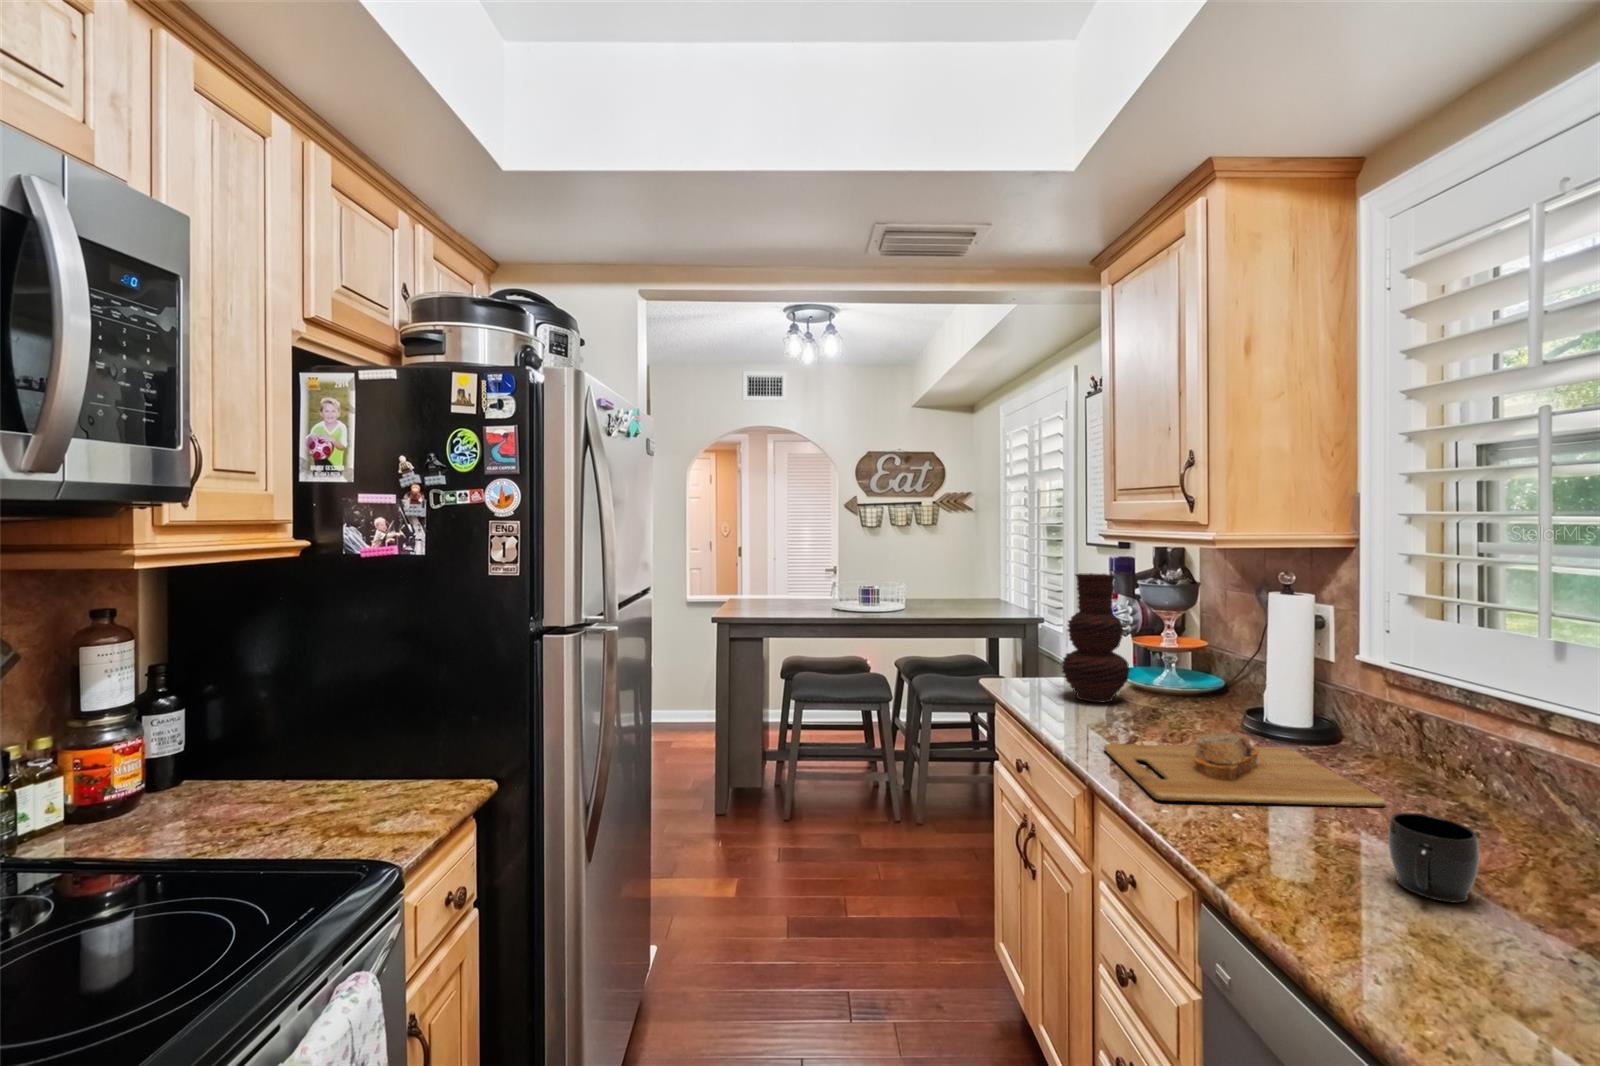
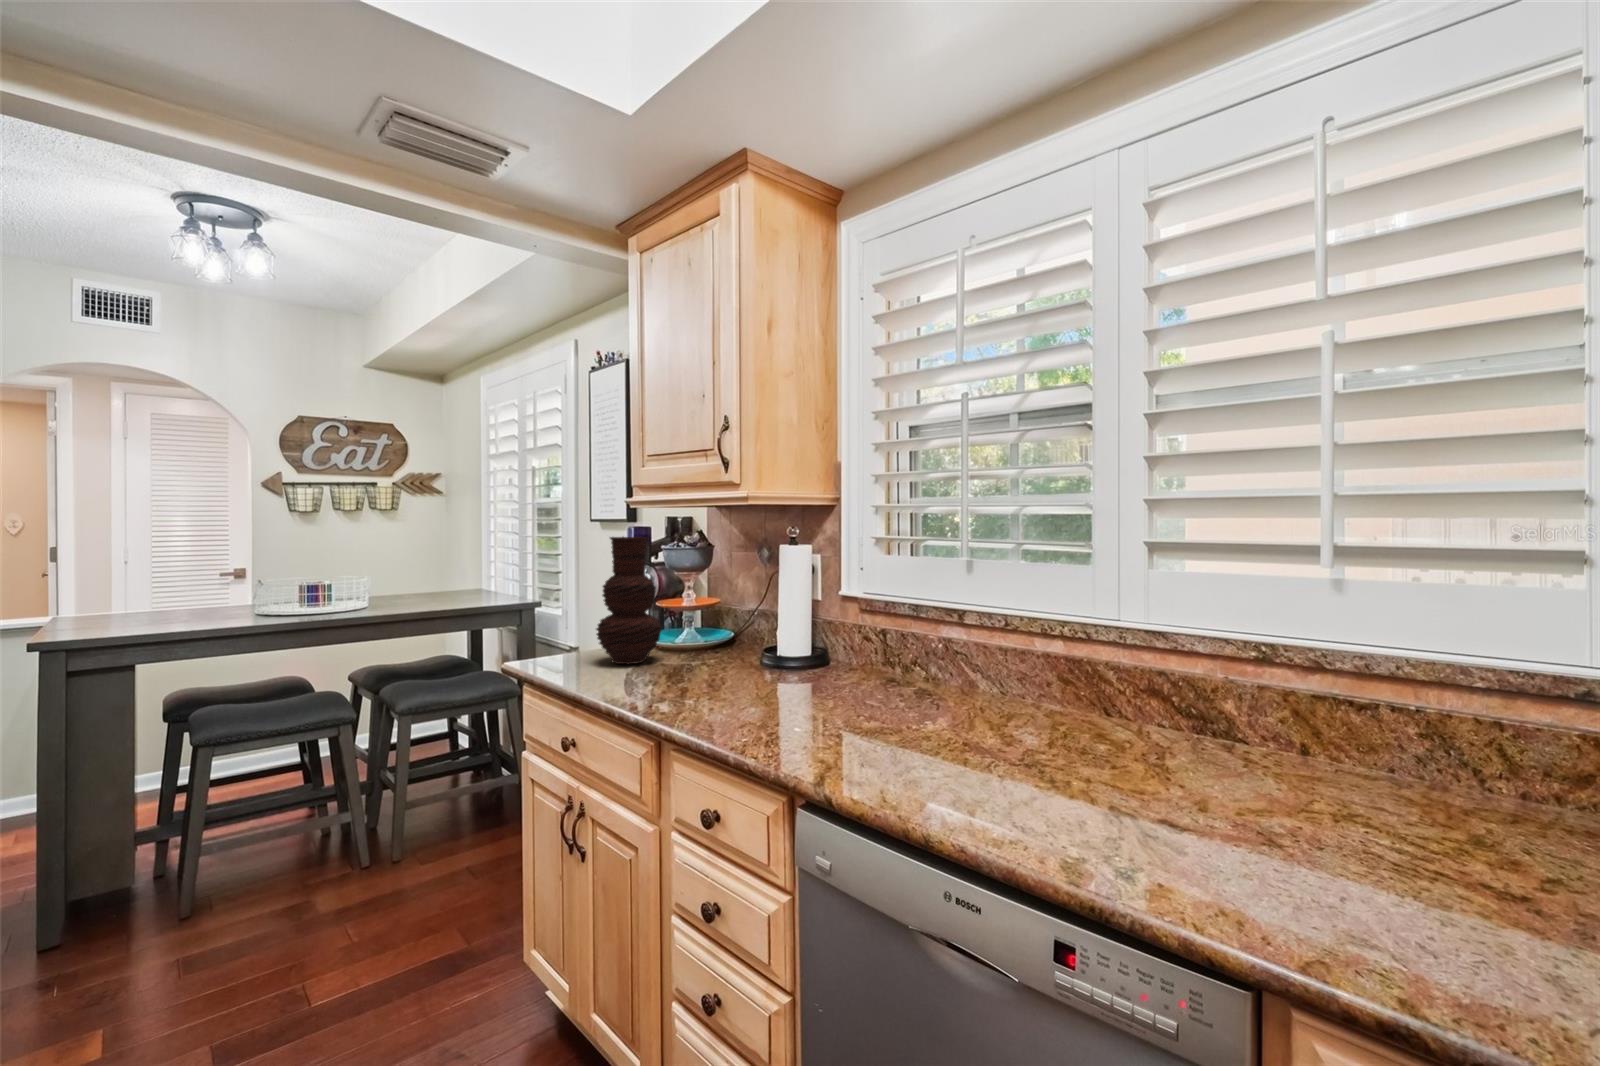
cutting board: present [1104,733,1385,806] -> none [664,664,881,730]
mug: present [1388,813,1479,903] -> none [914,691,967,751]

